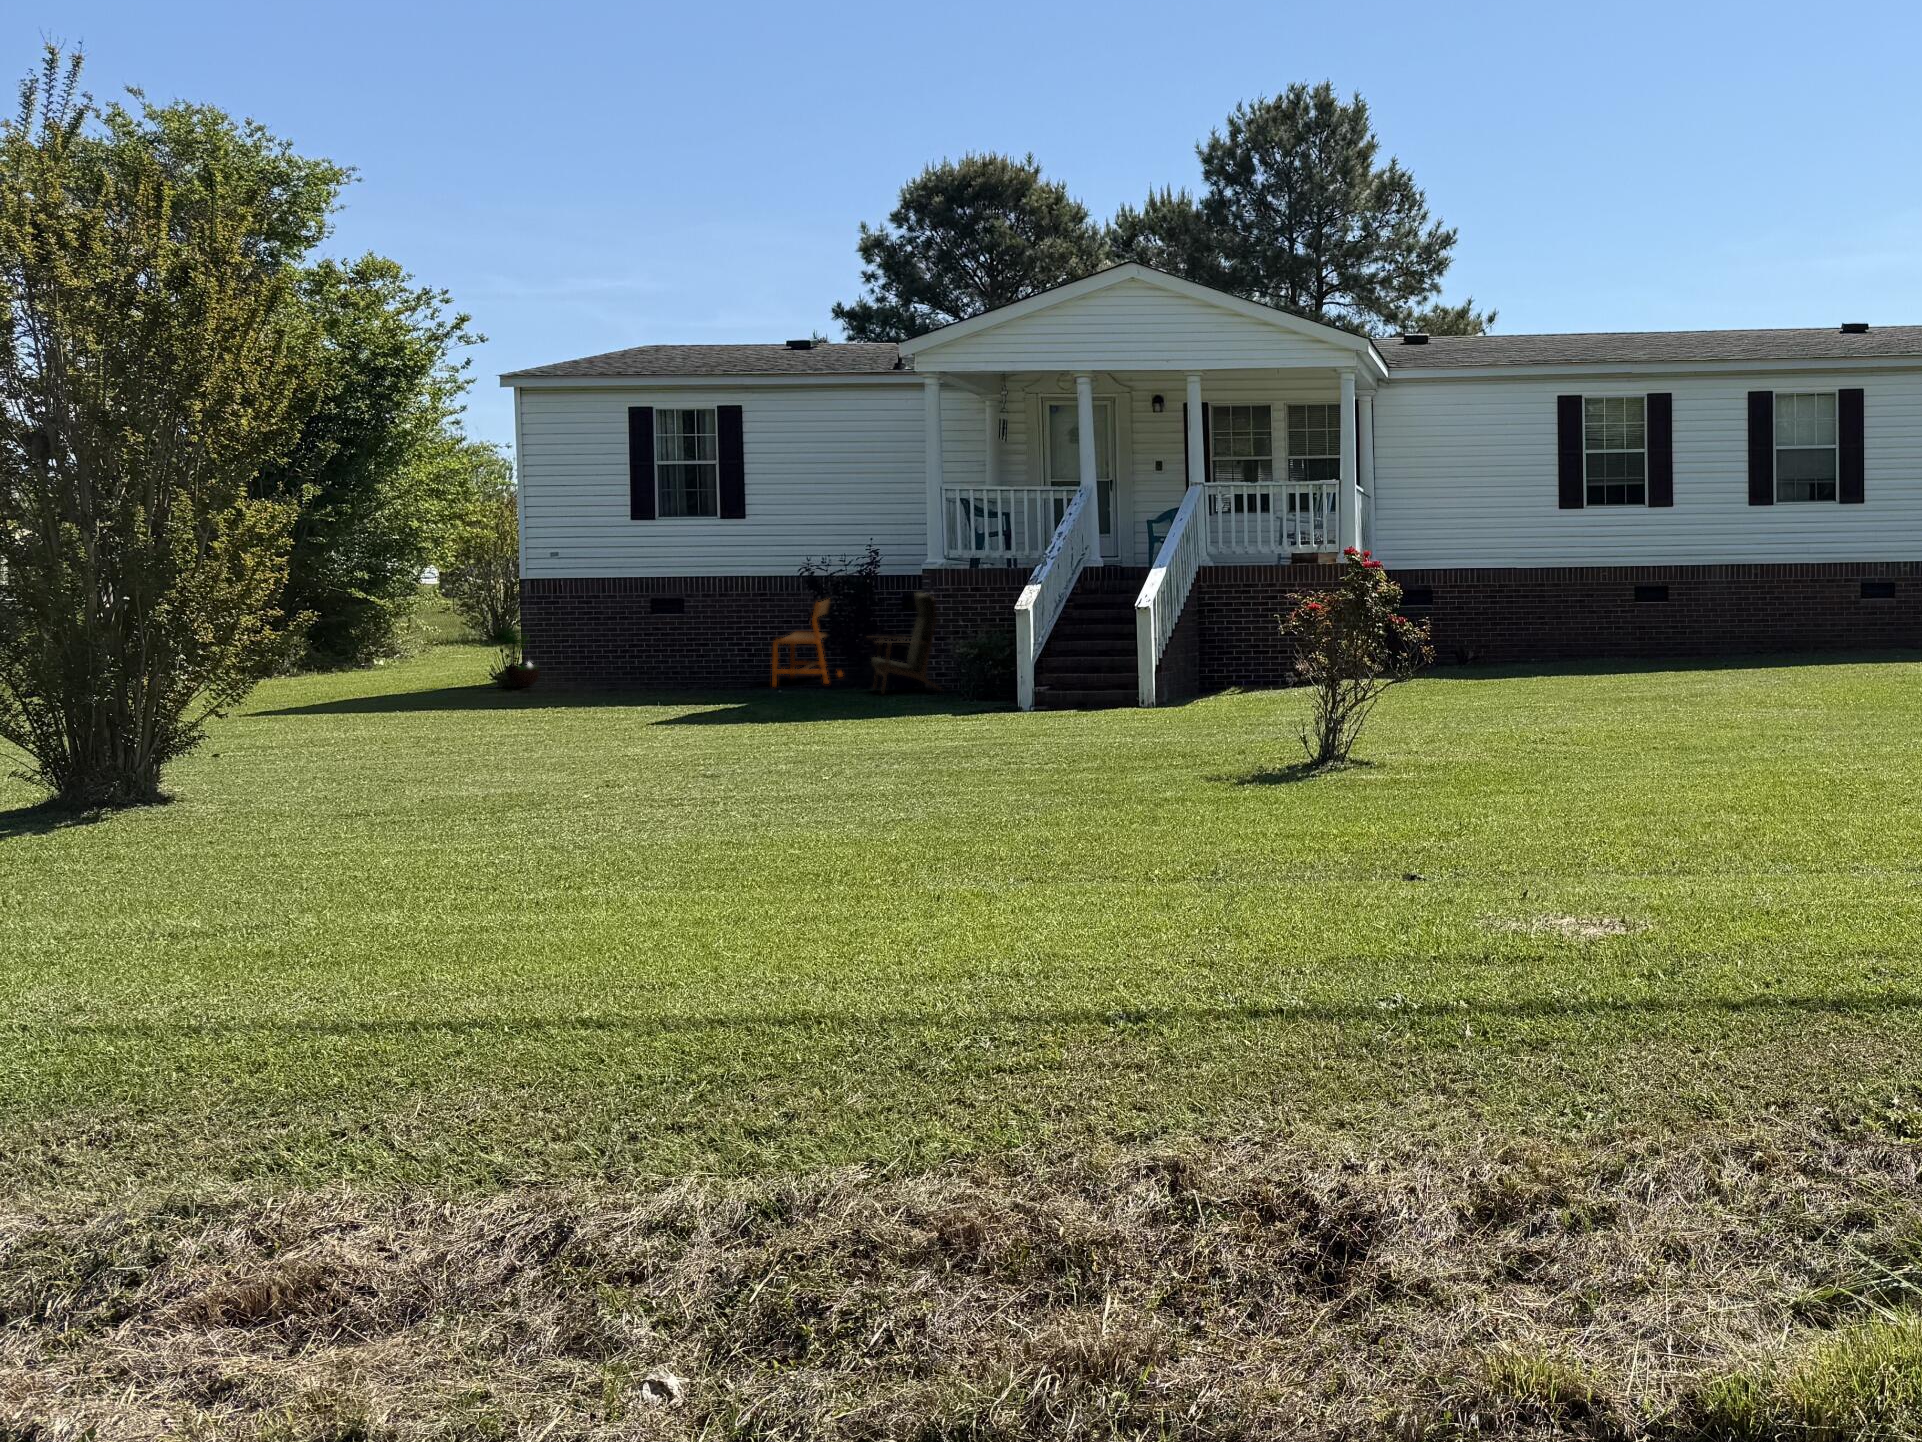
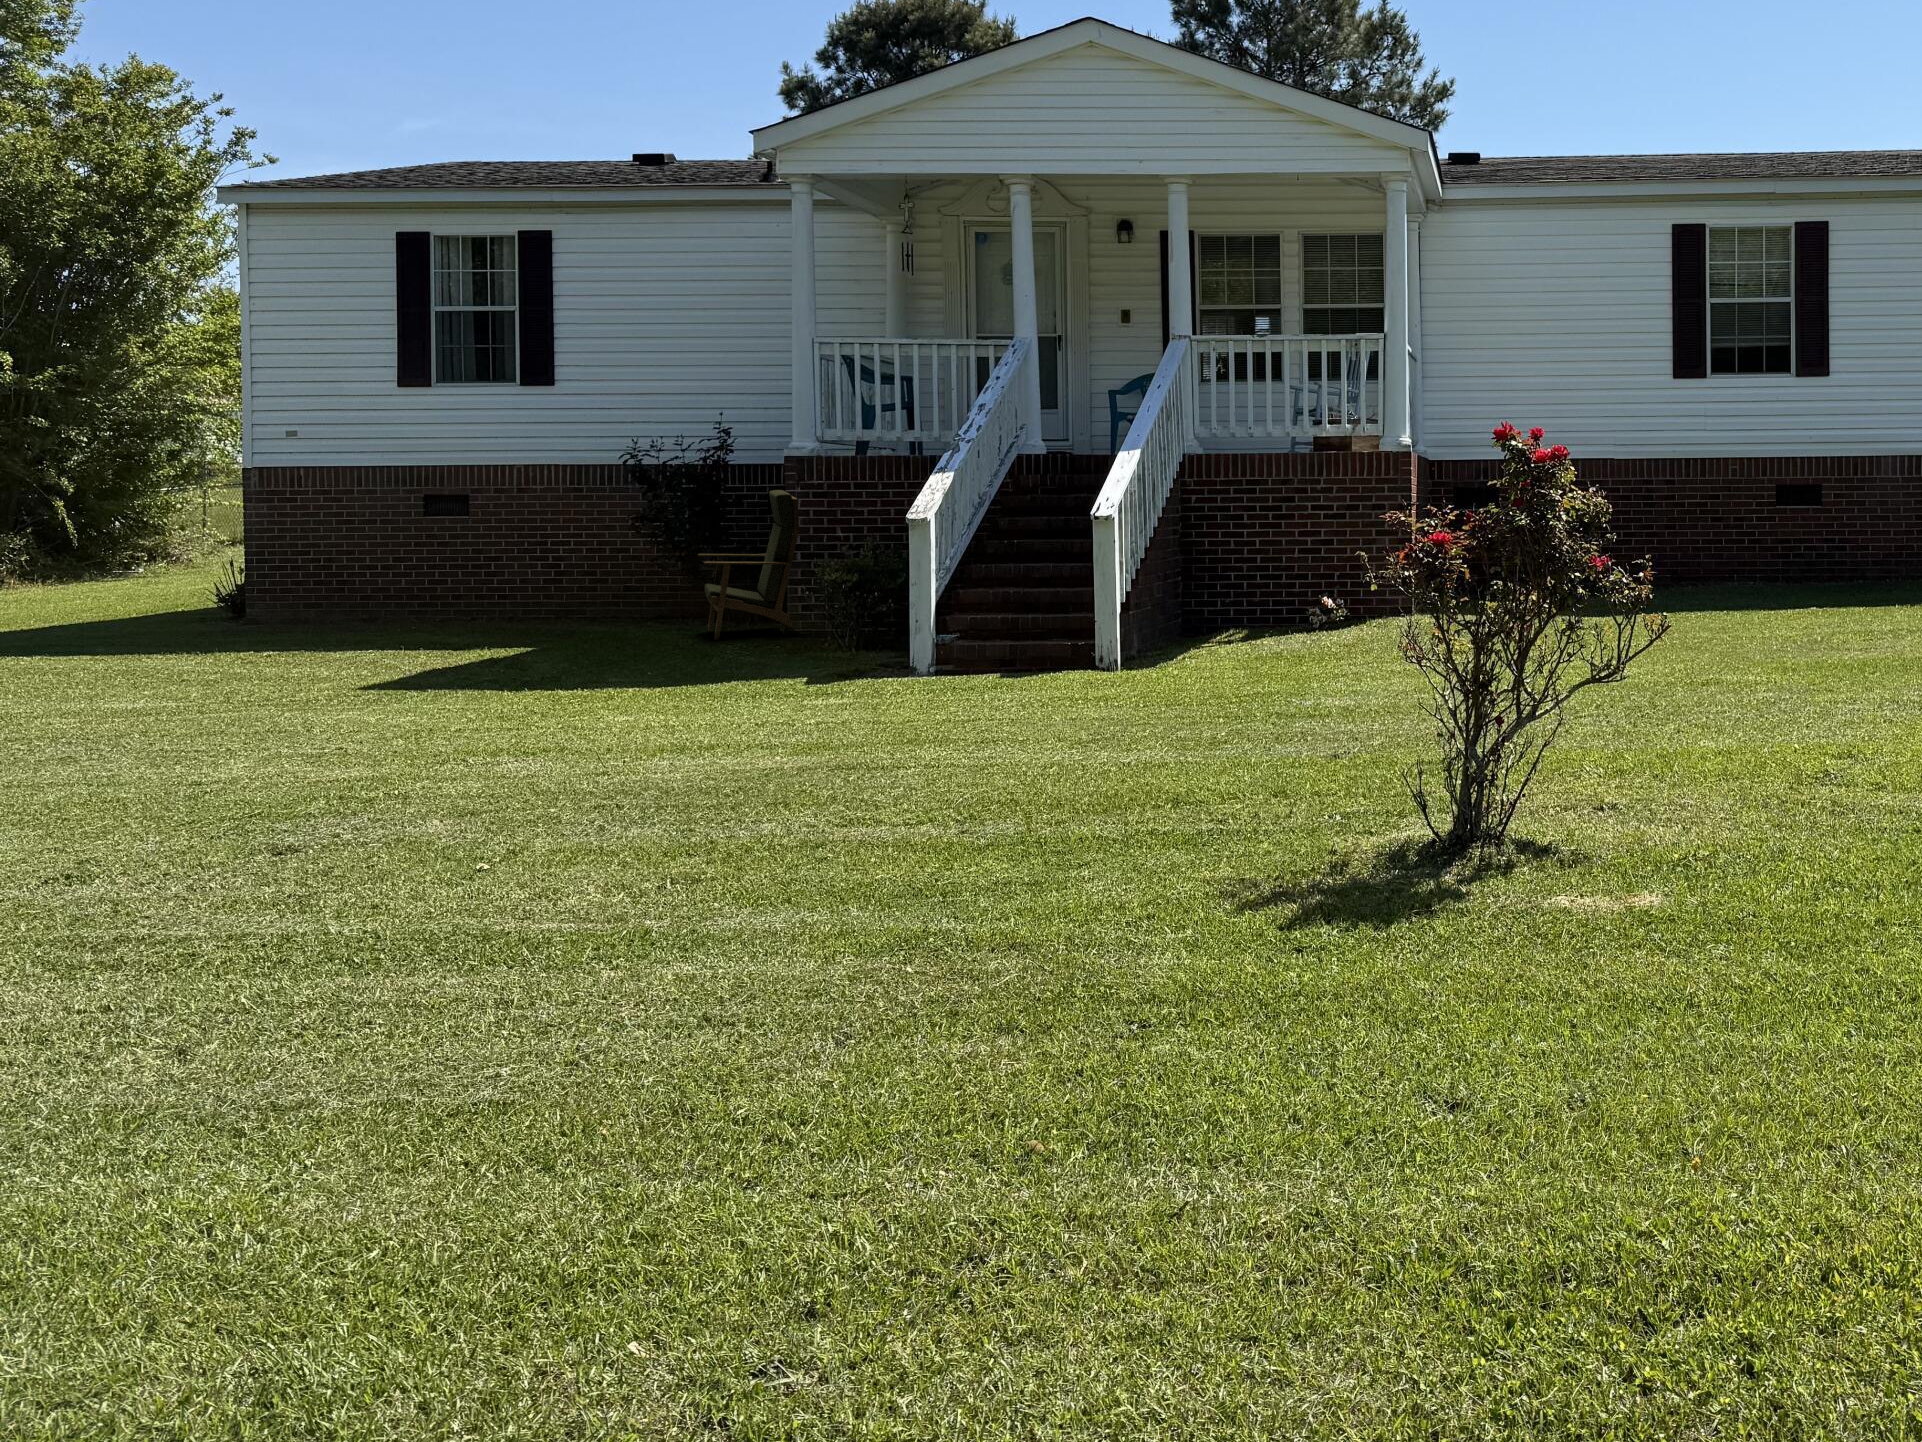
bench: present [772,598,842,686] -> none [573,494,684,624]
potted tree: present [494,625,540,687] -> none [192,524,264,618]

